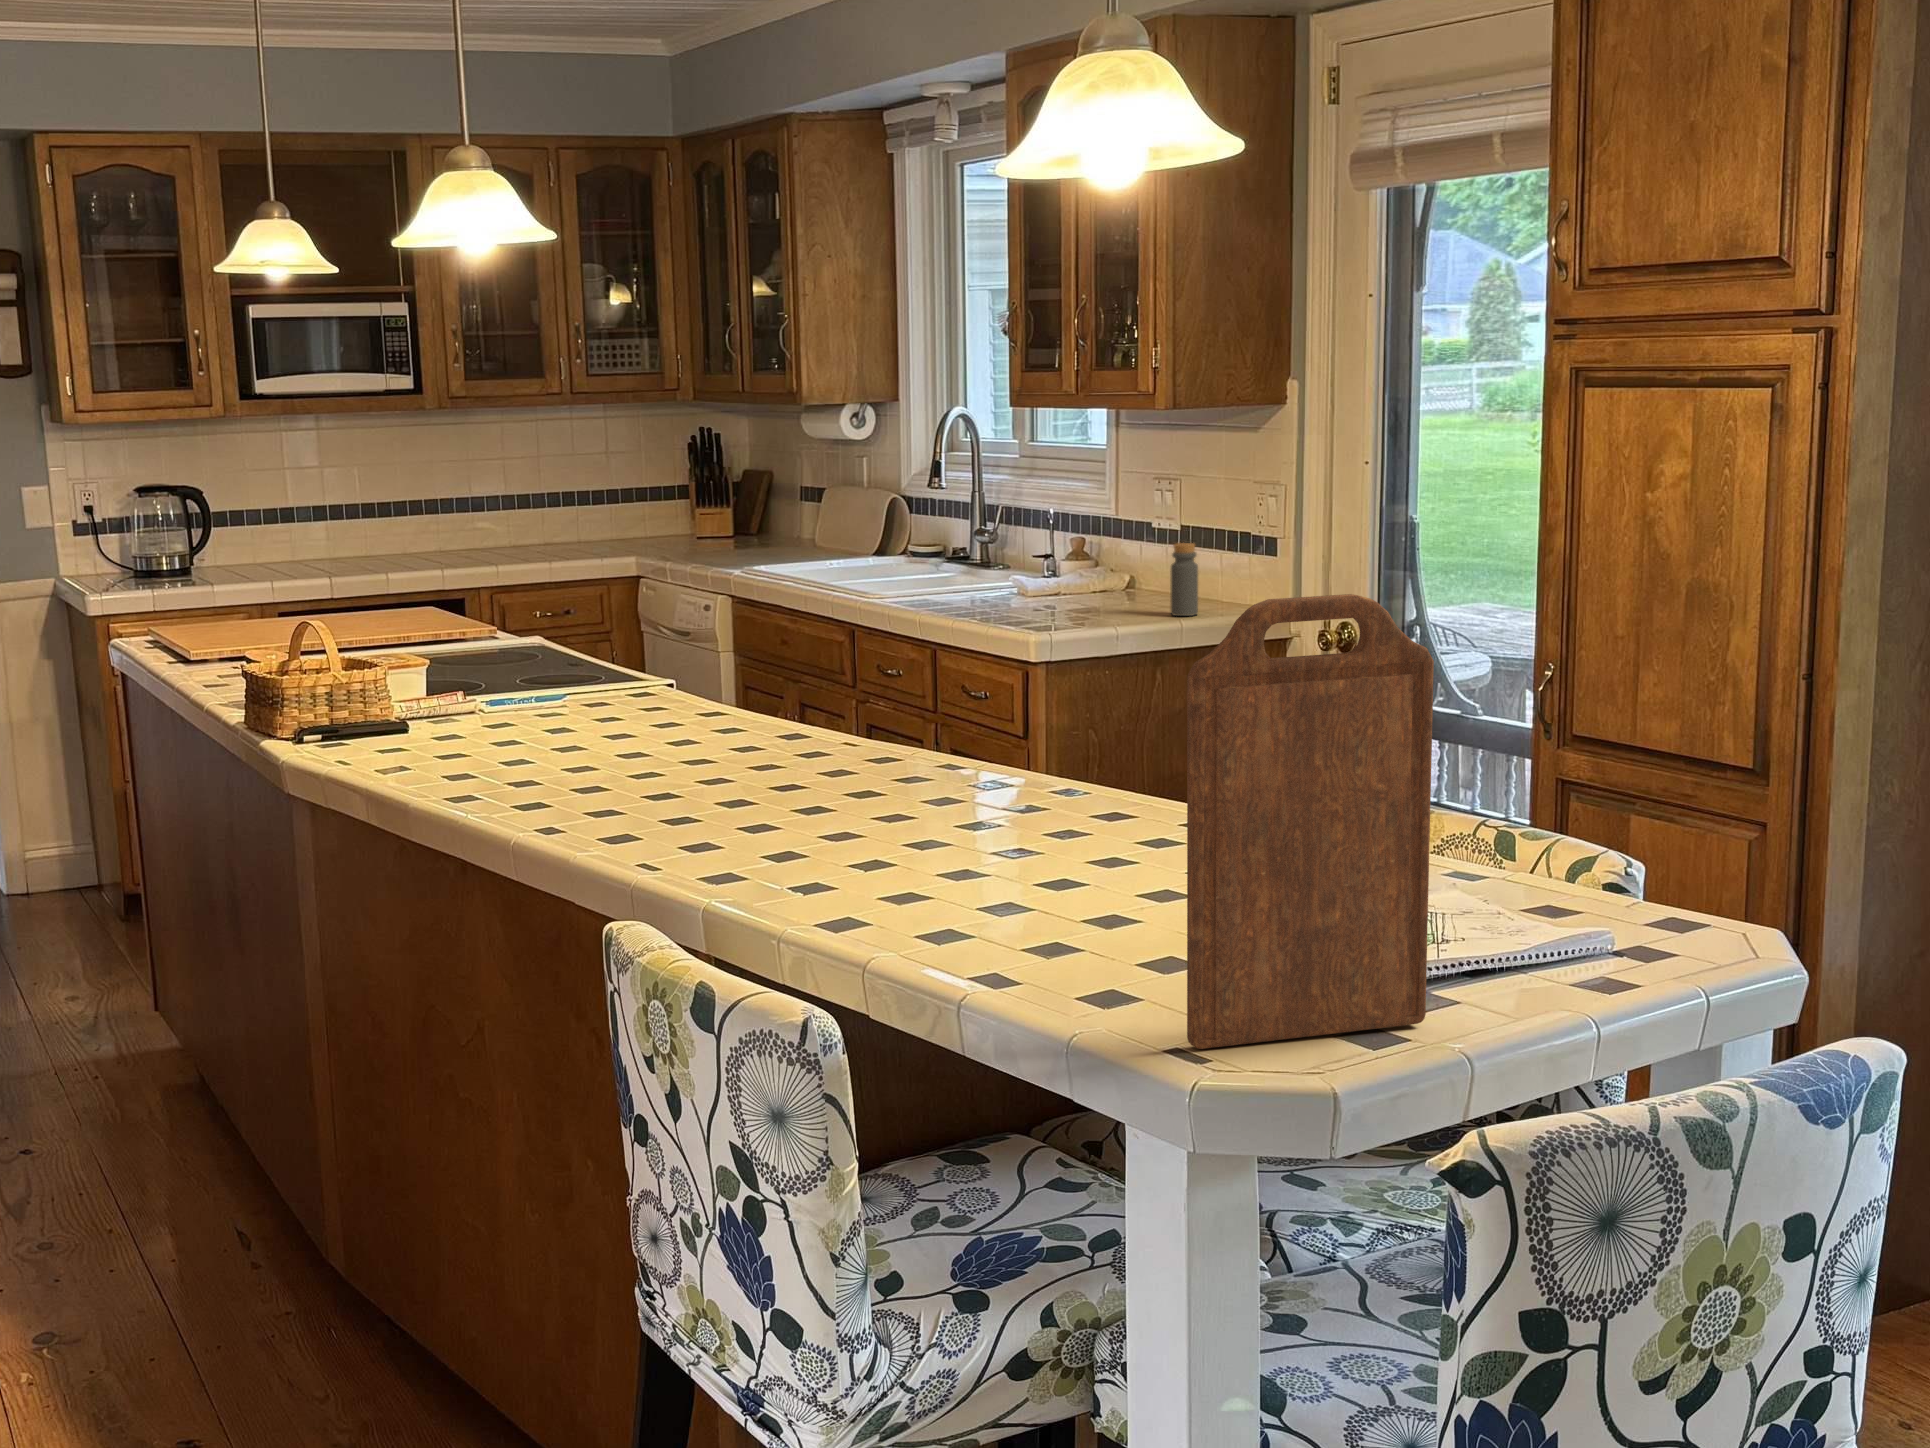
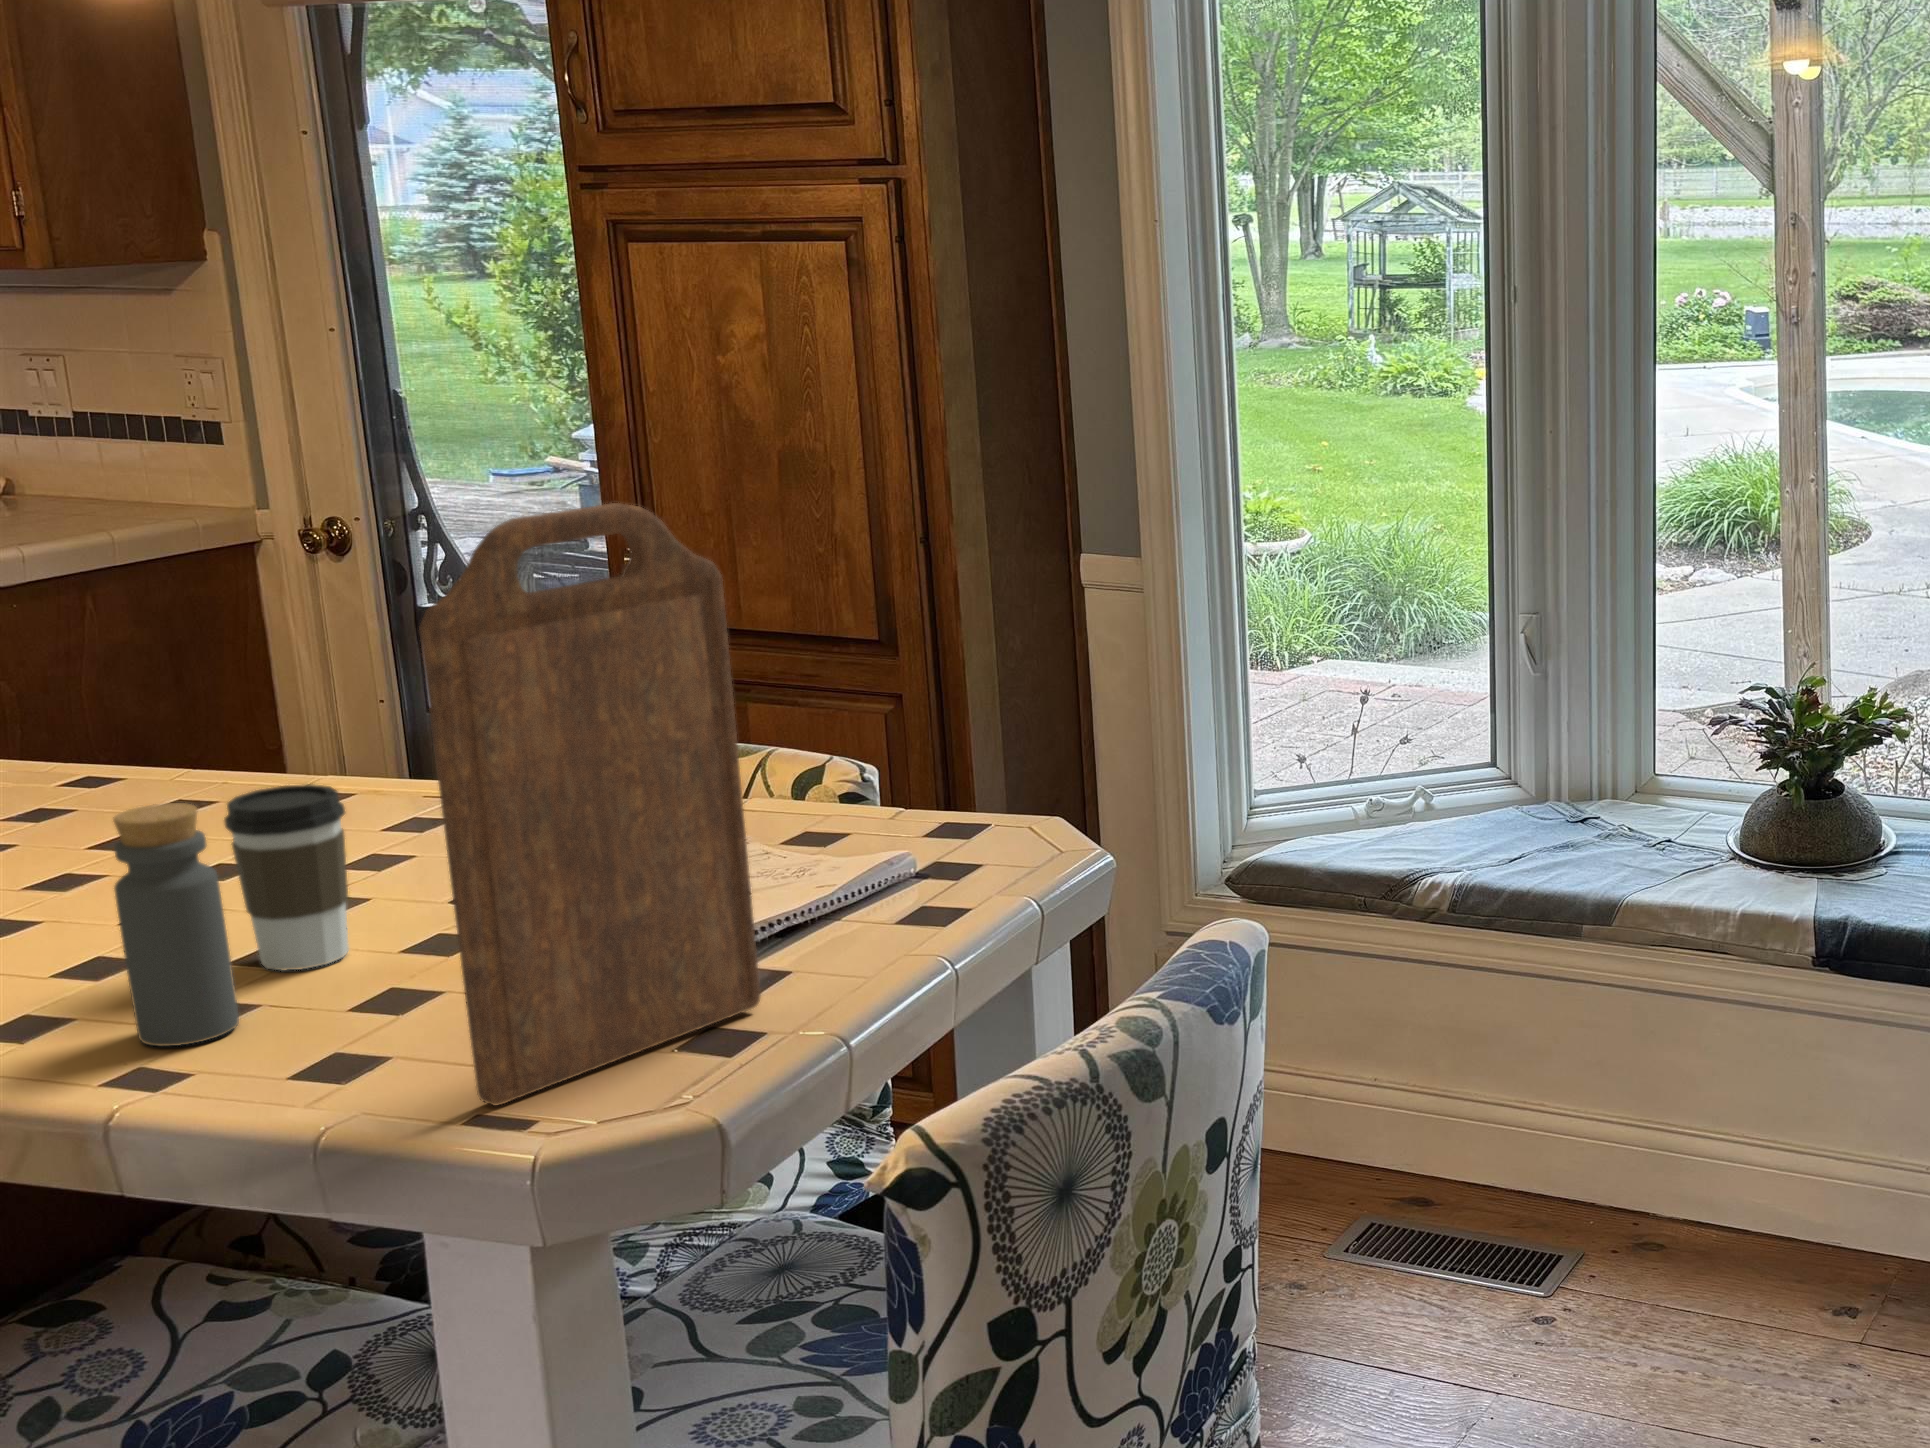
bottle: present [1170,543,1198,616] -> present [113,803,239,1046]
coffee cup: none [1096,798,1176,937] -> present [224,784,349,970]

